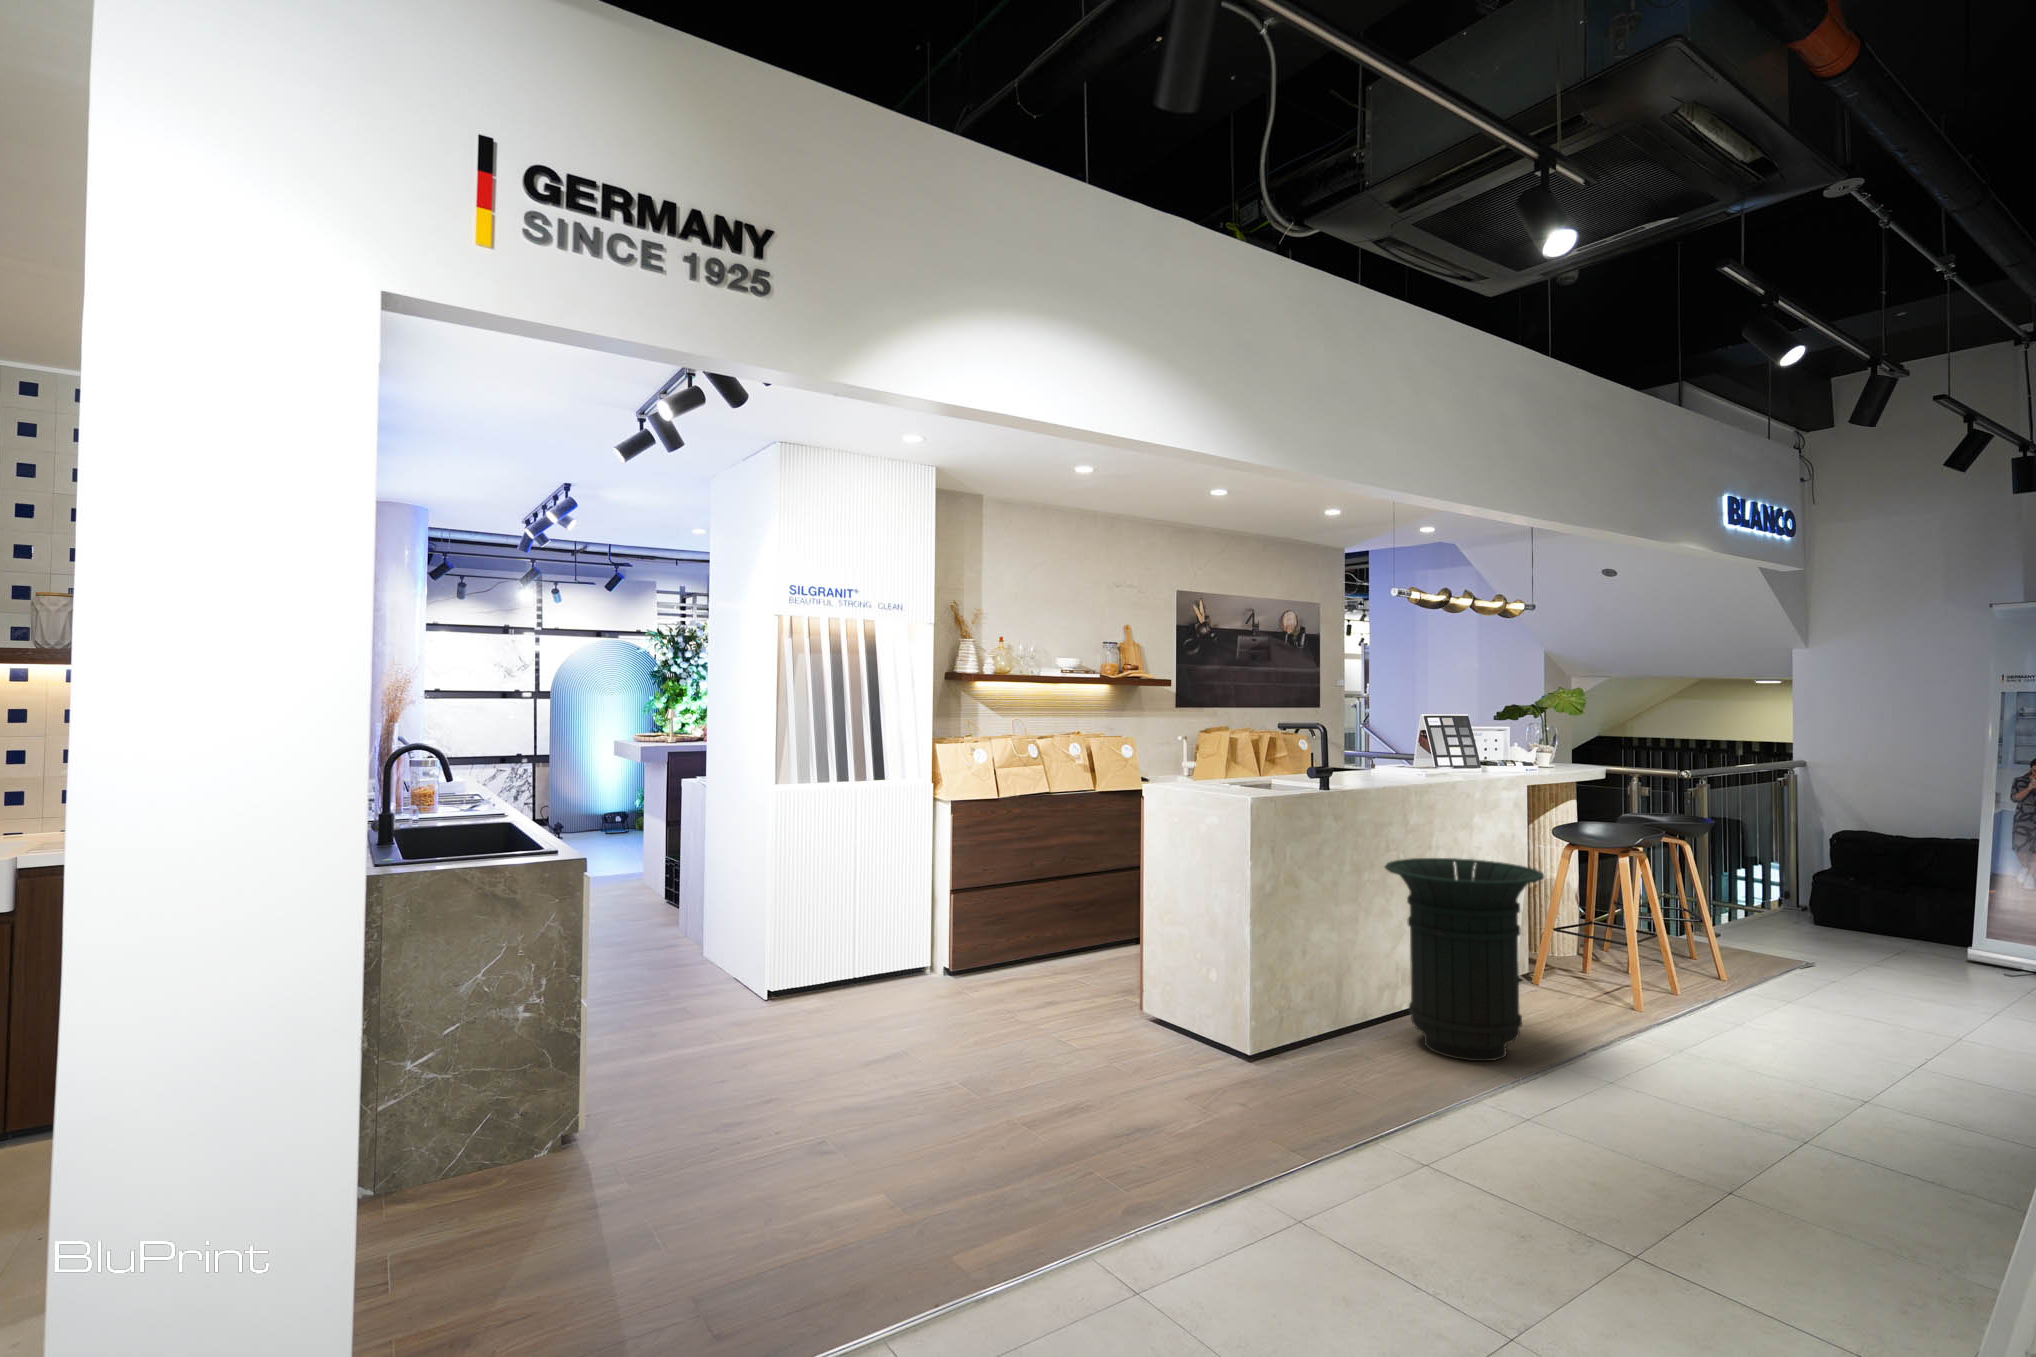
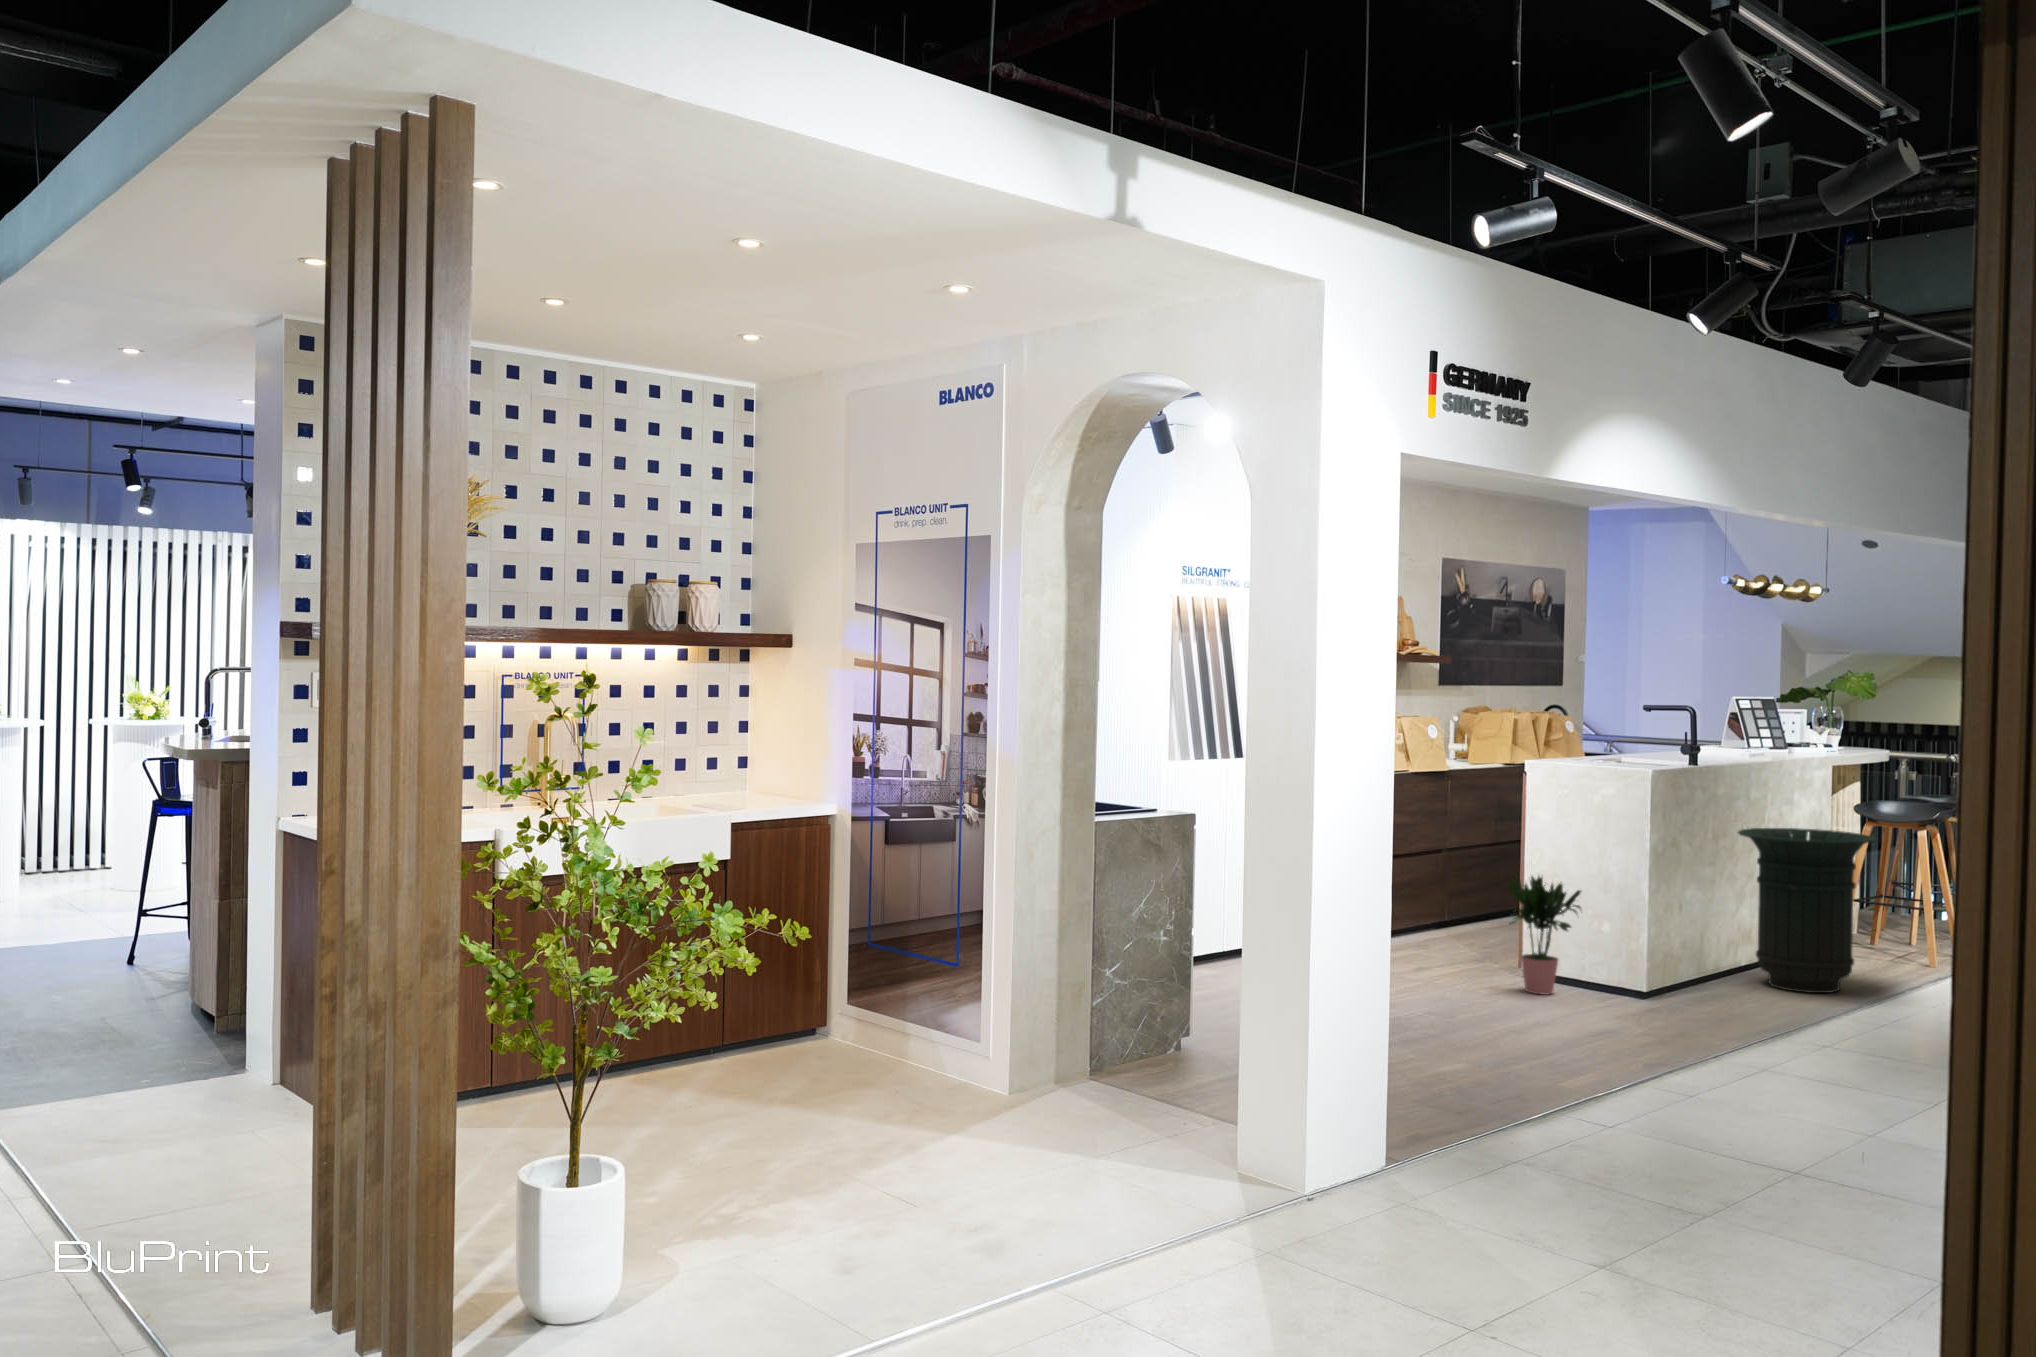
potted plant: none [1091,907,1188,1057] -> present [1508,876,1581,995]

